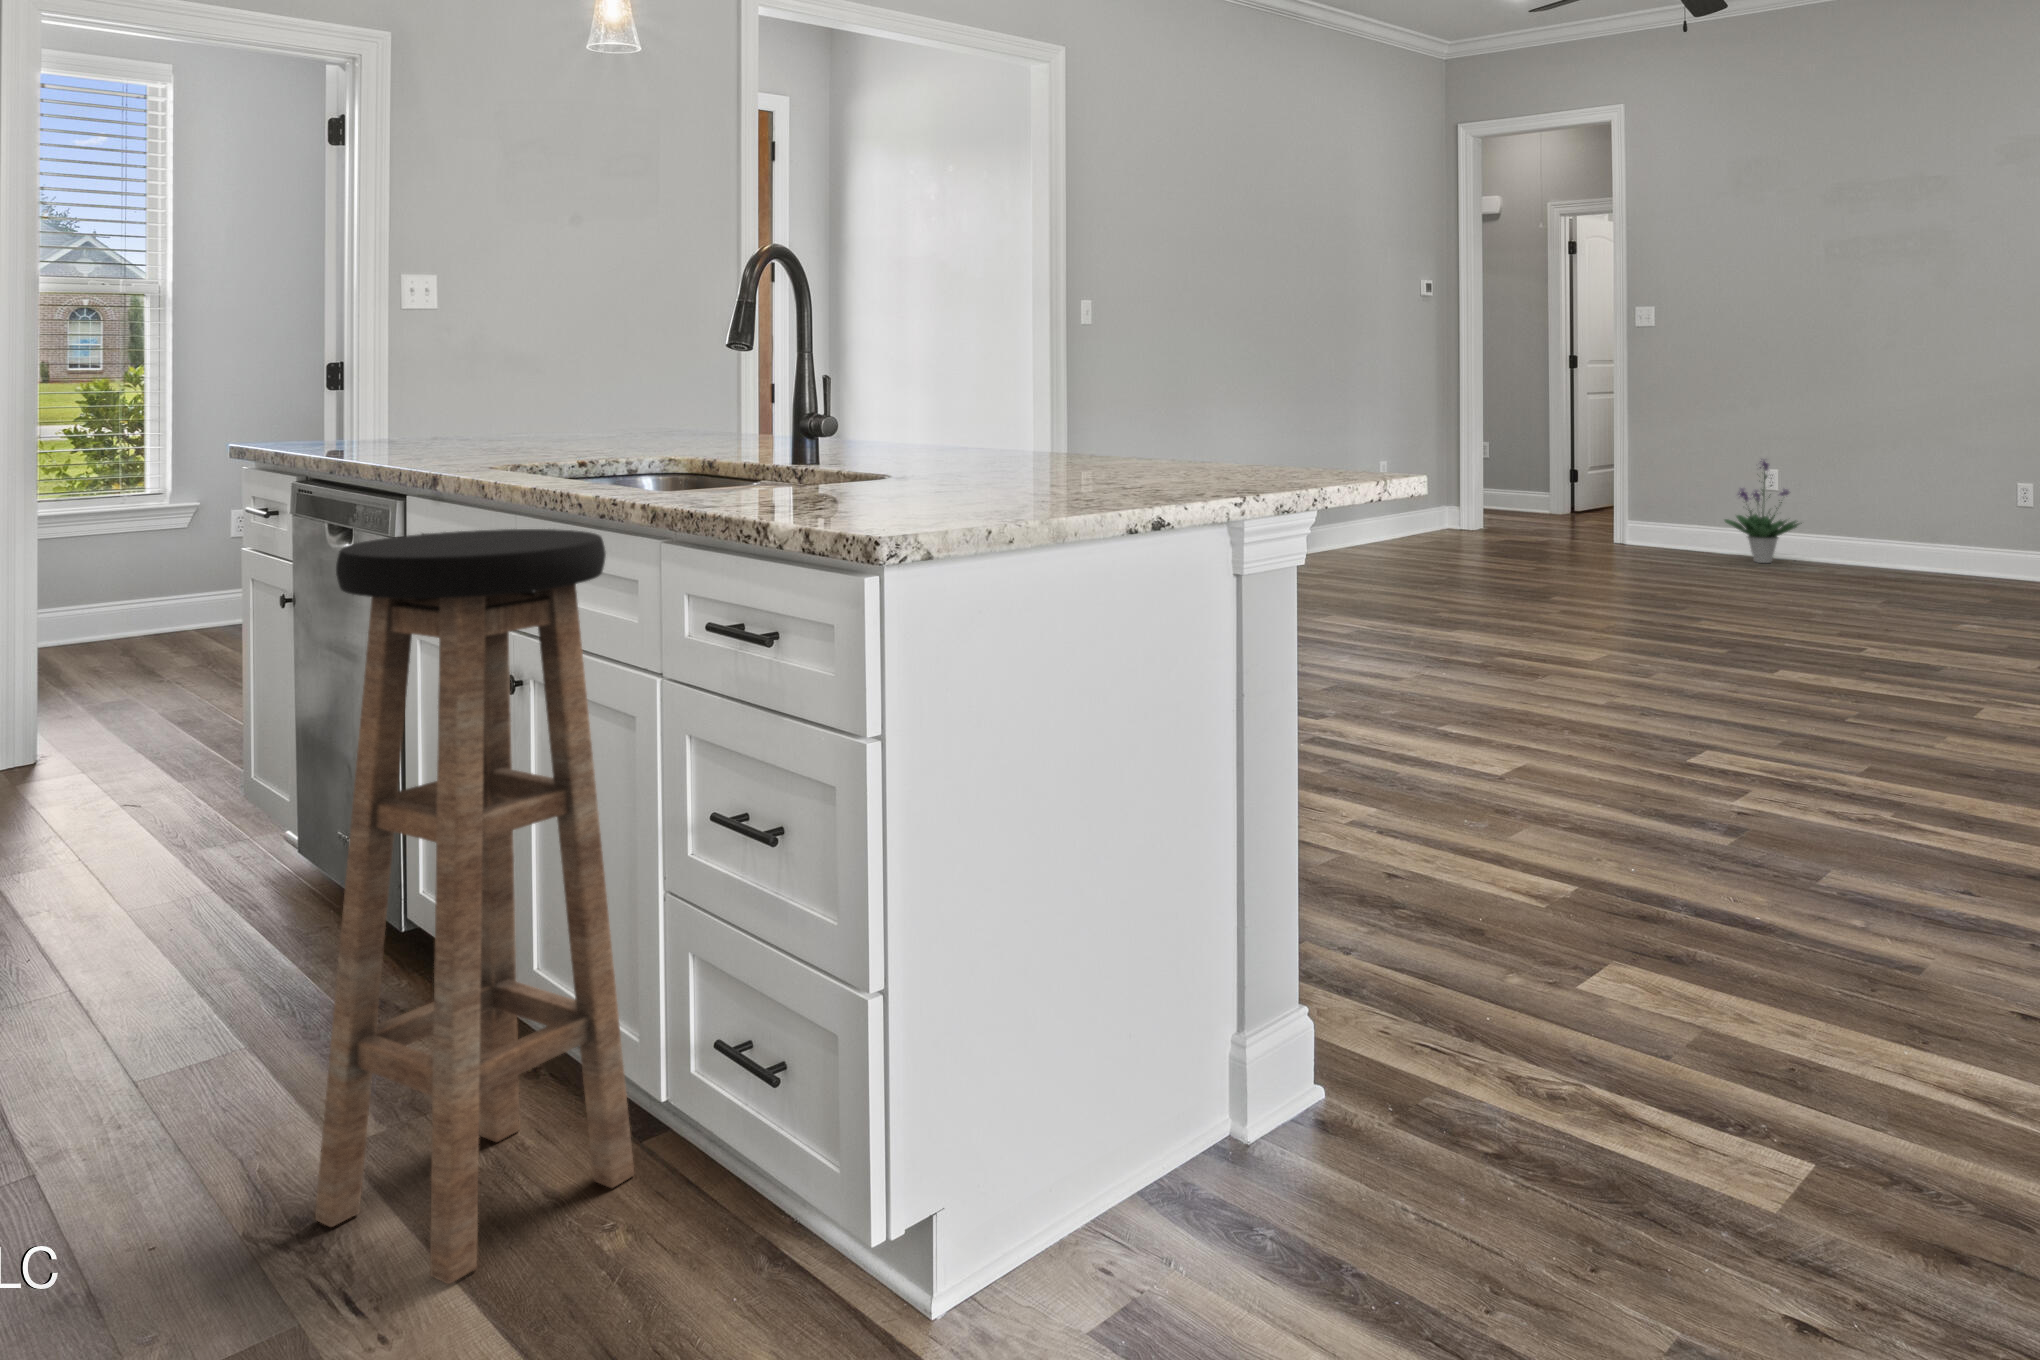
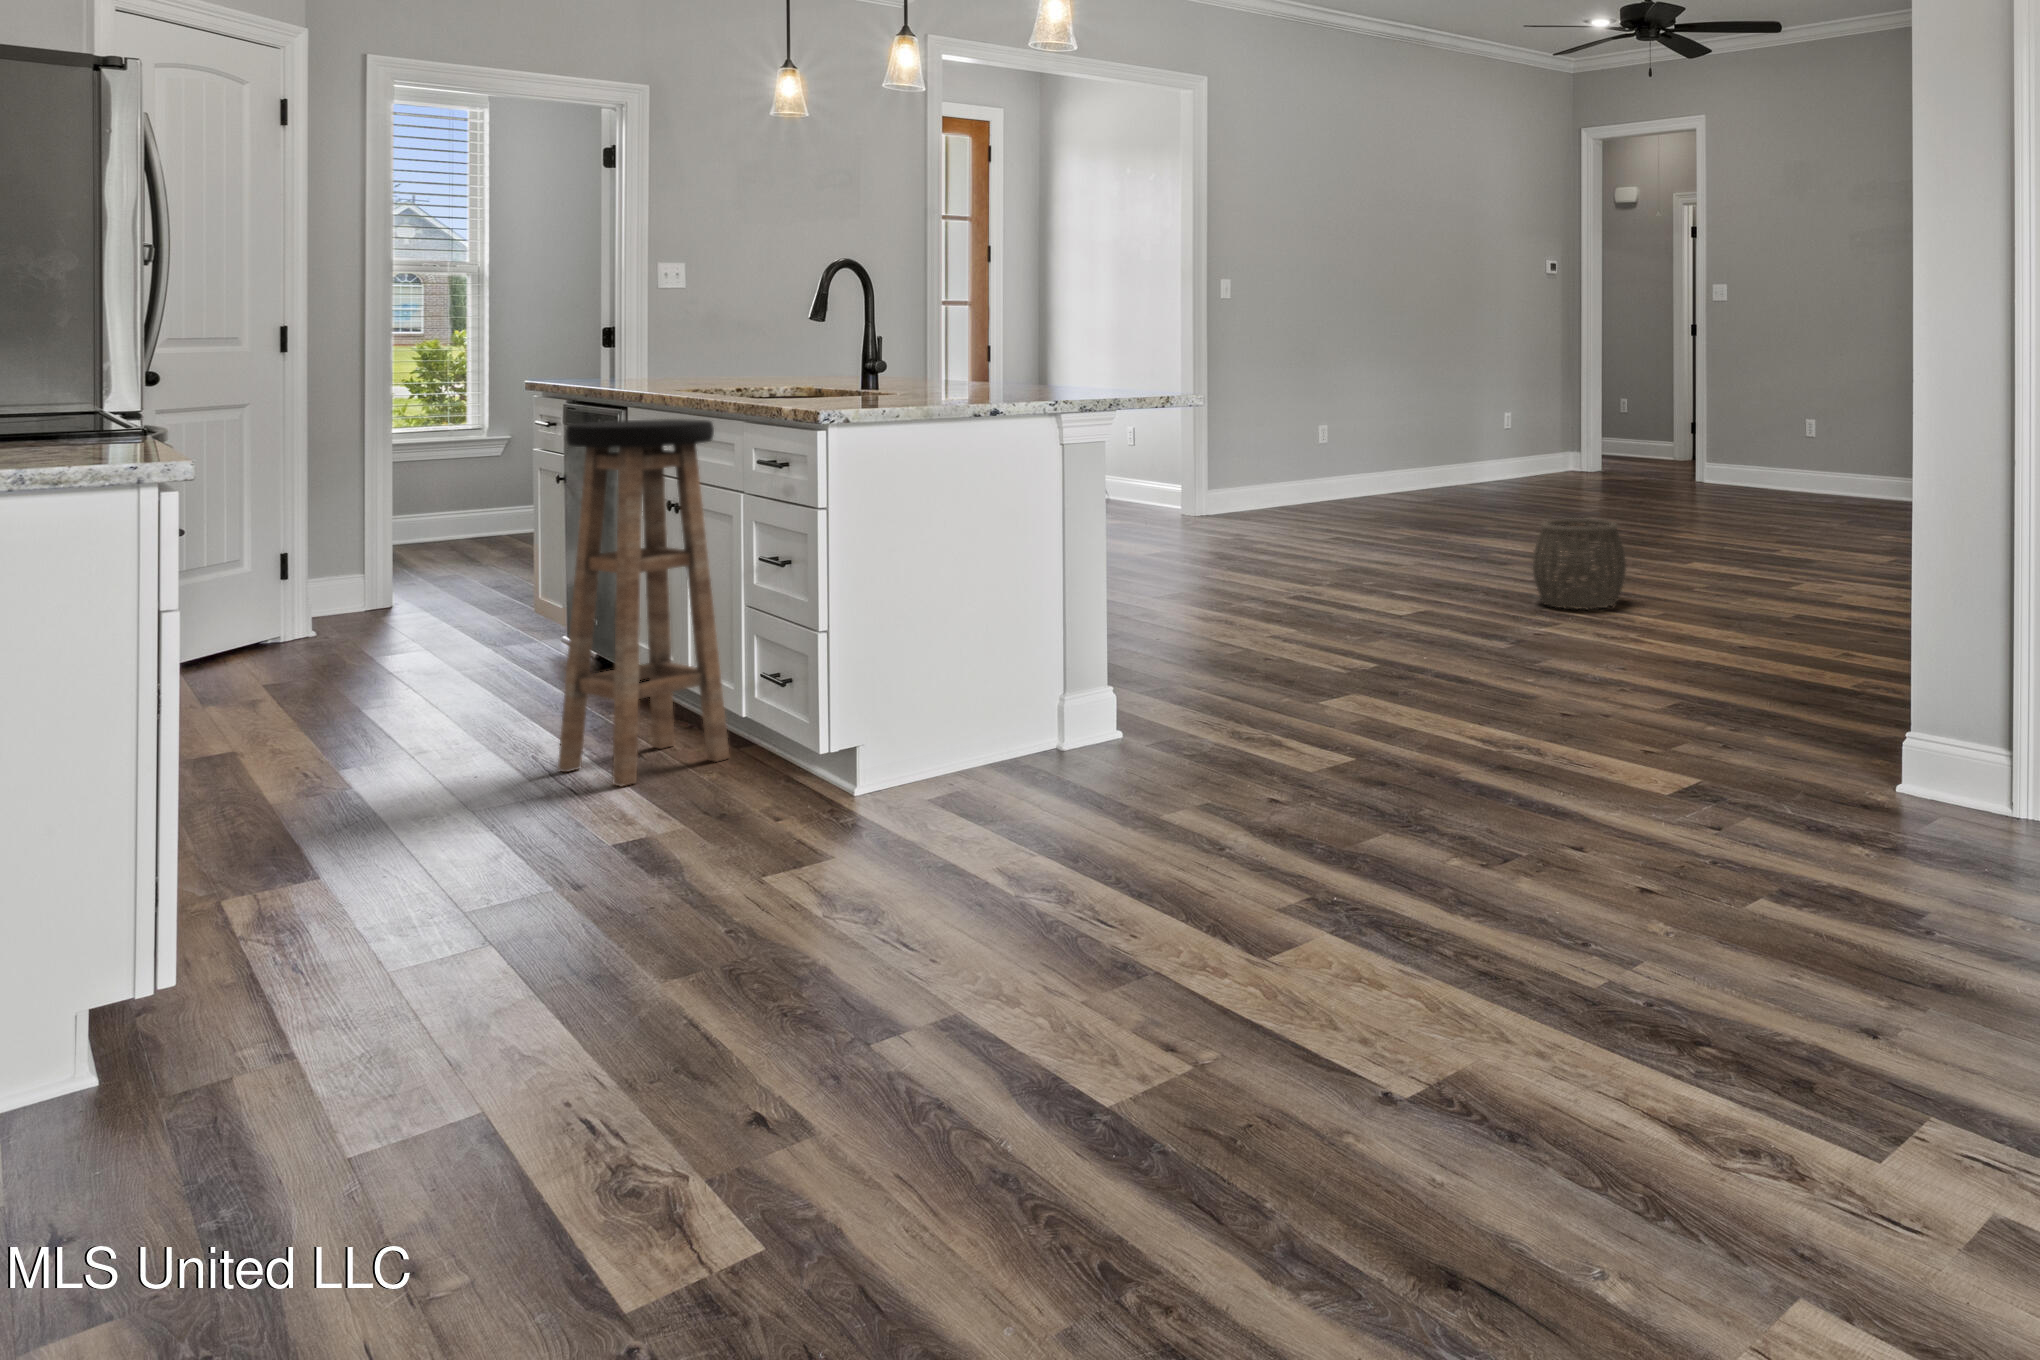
potted plant: present [1725,459,1802,563] -> none [1760,412,1821,497]
woven basket: none [1662,626,1810,766] -> present [1532,518,1626,610]

